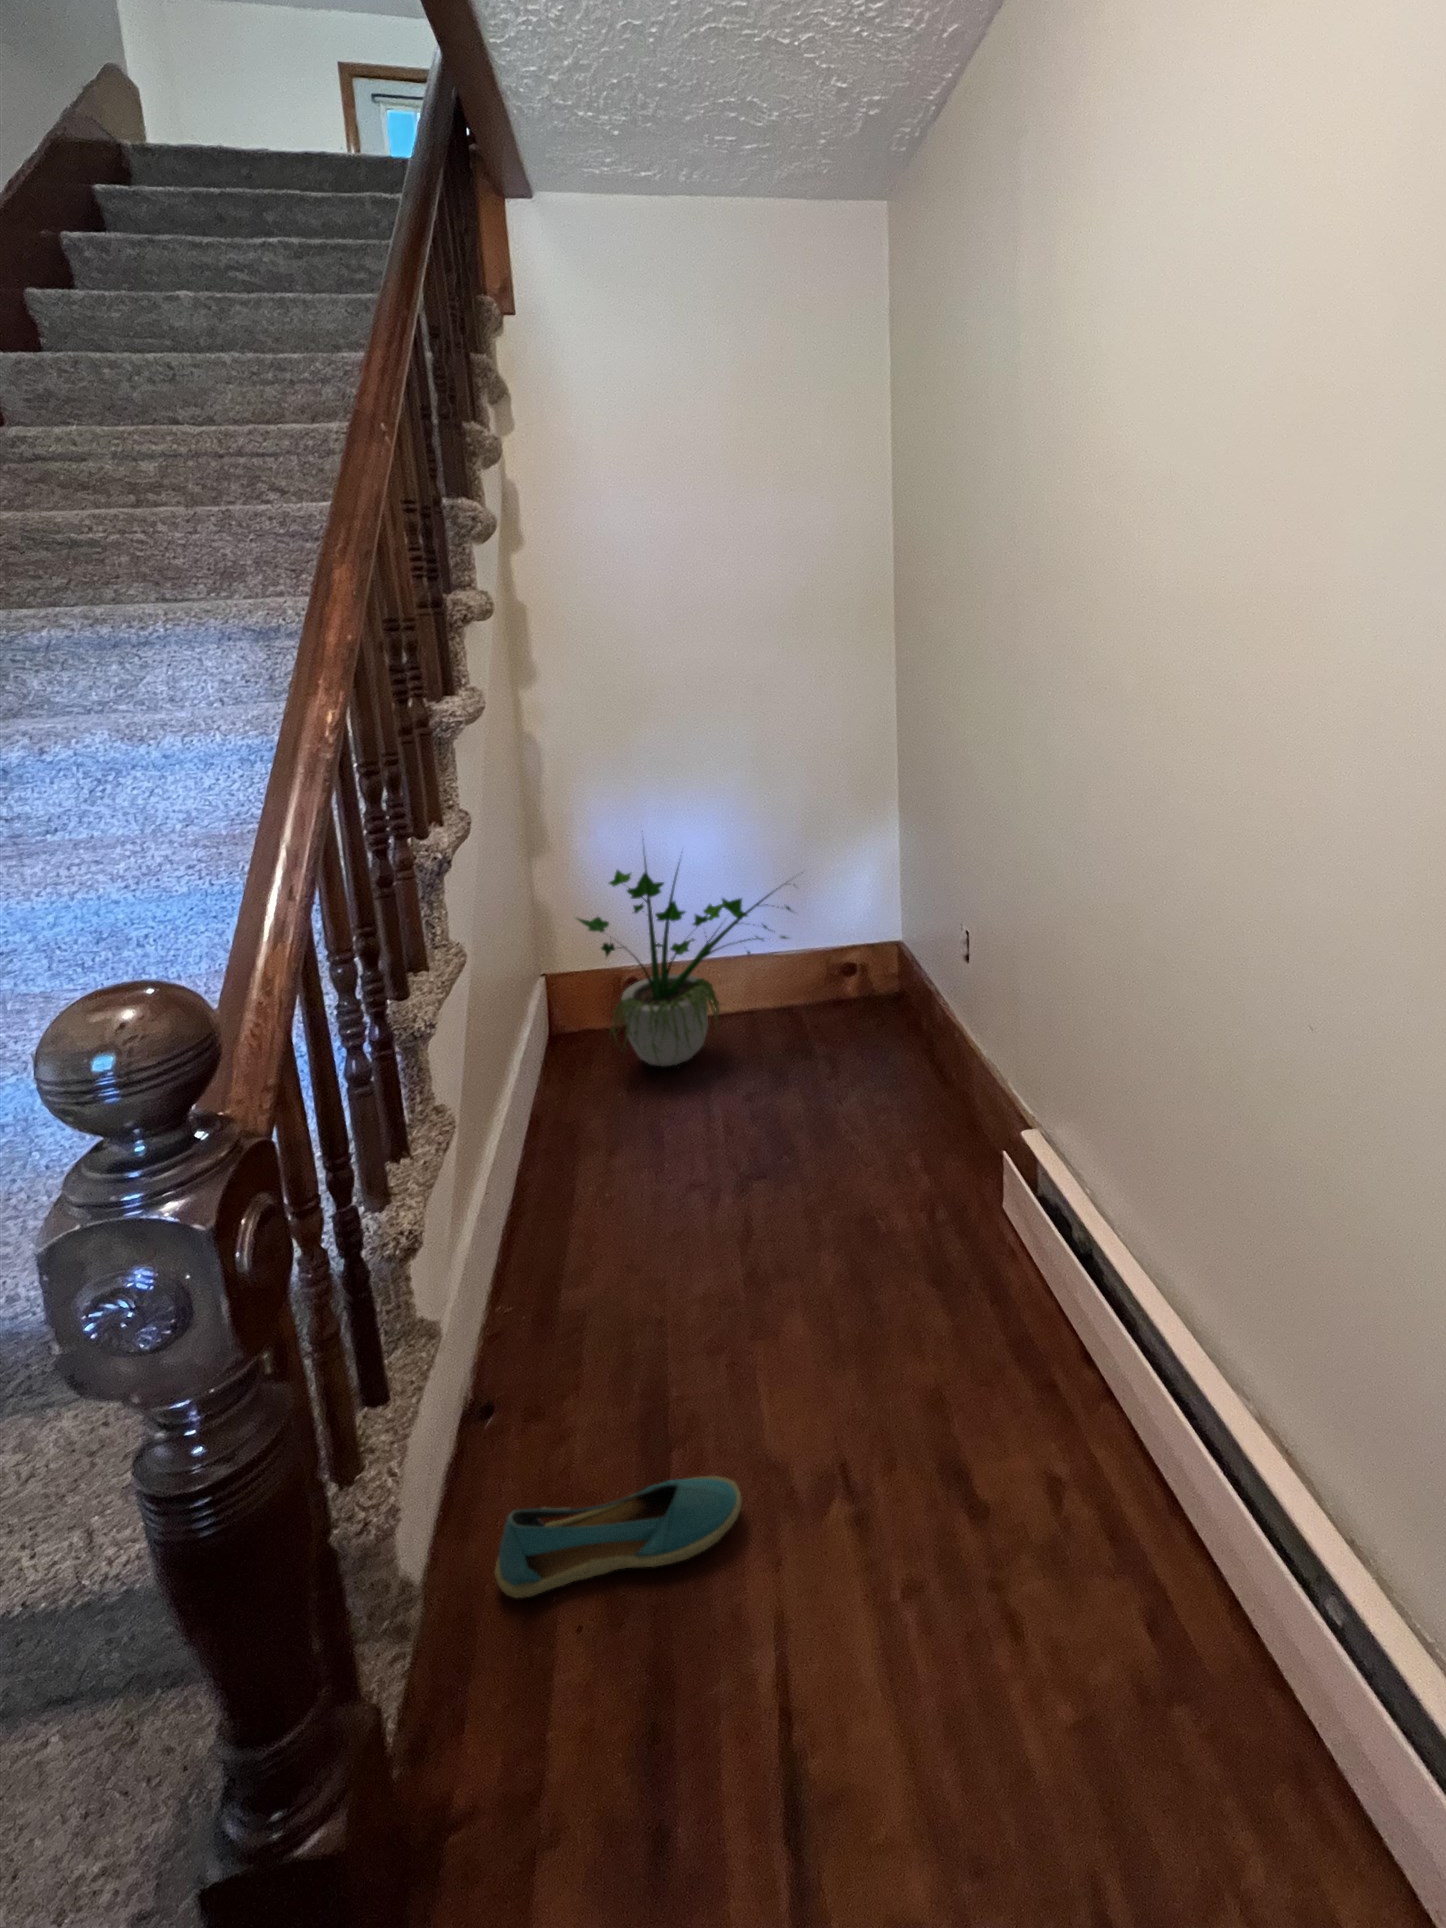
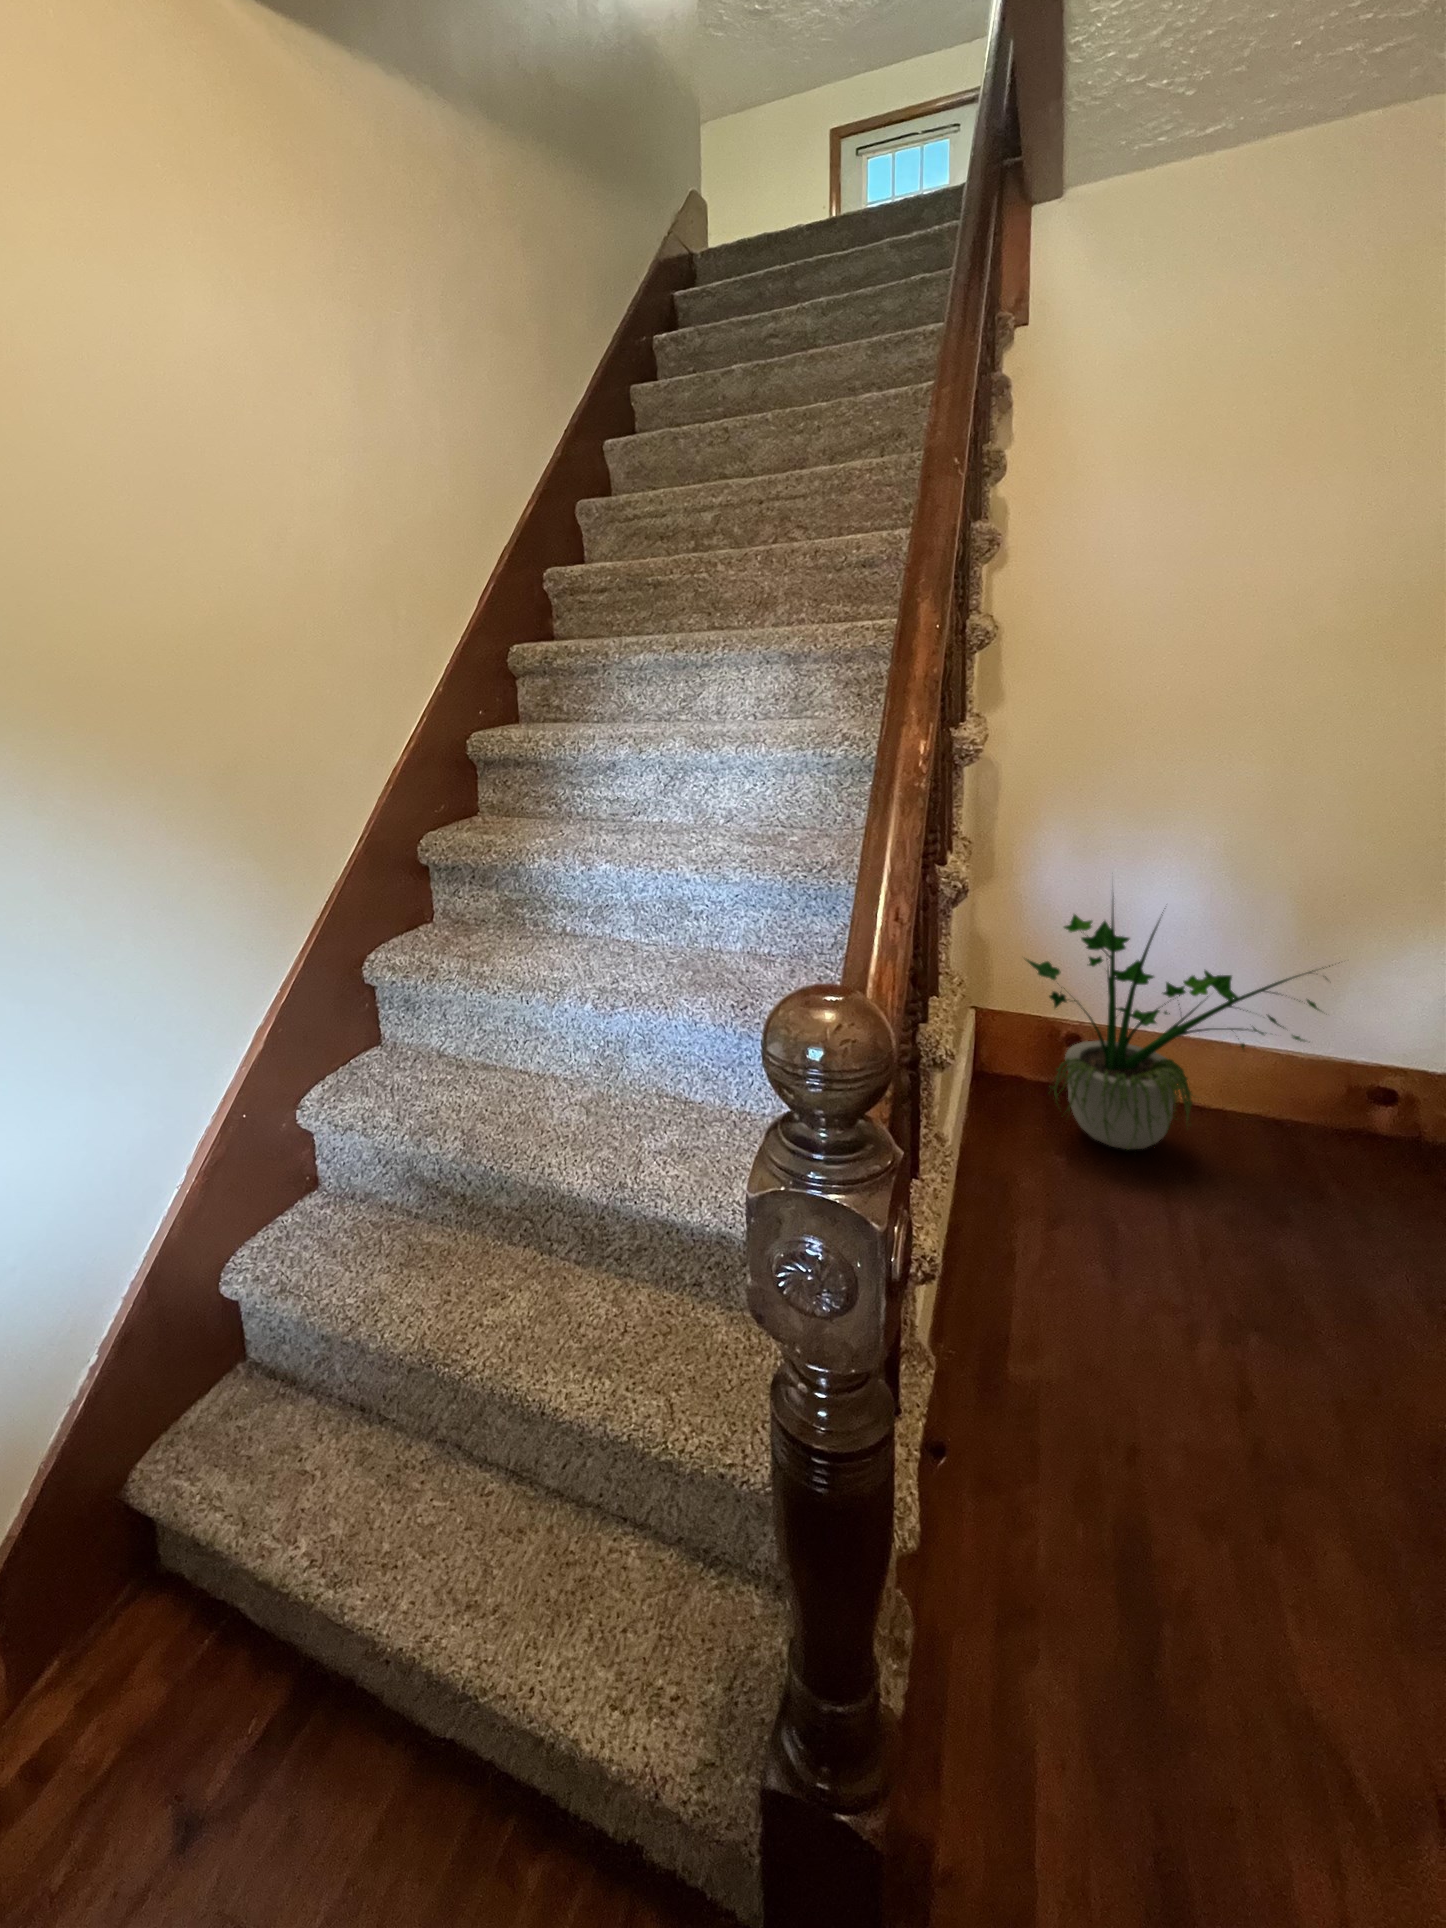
shoe: present [495,1476,741,1598] -> none [963,1589,1282,1792]

